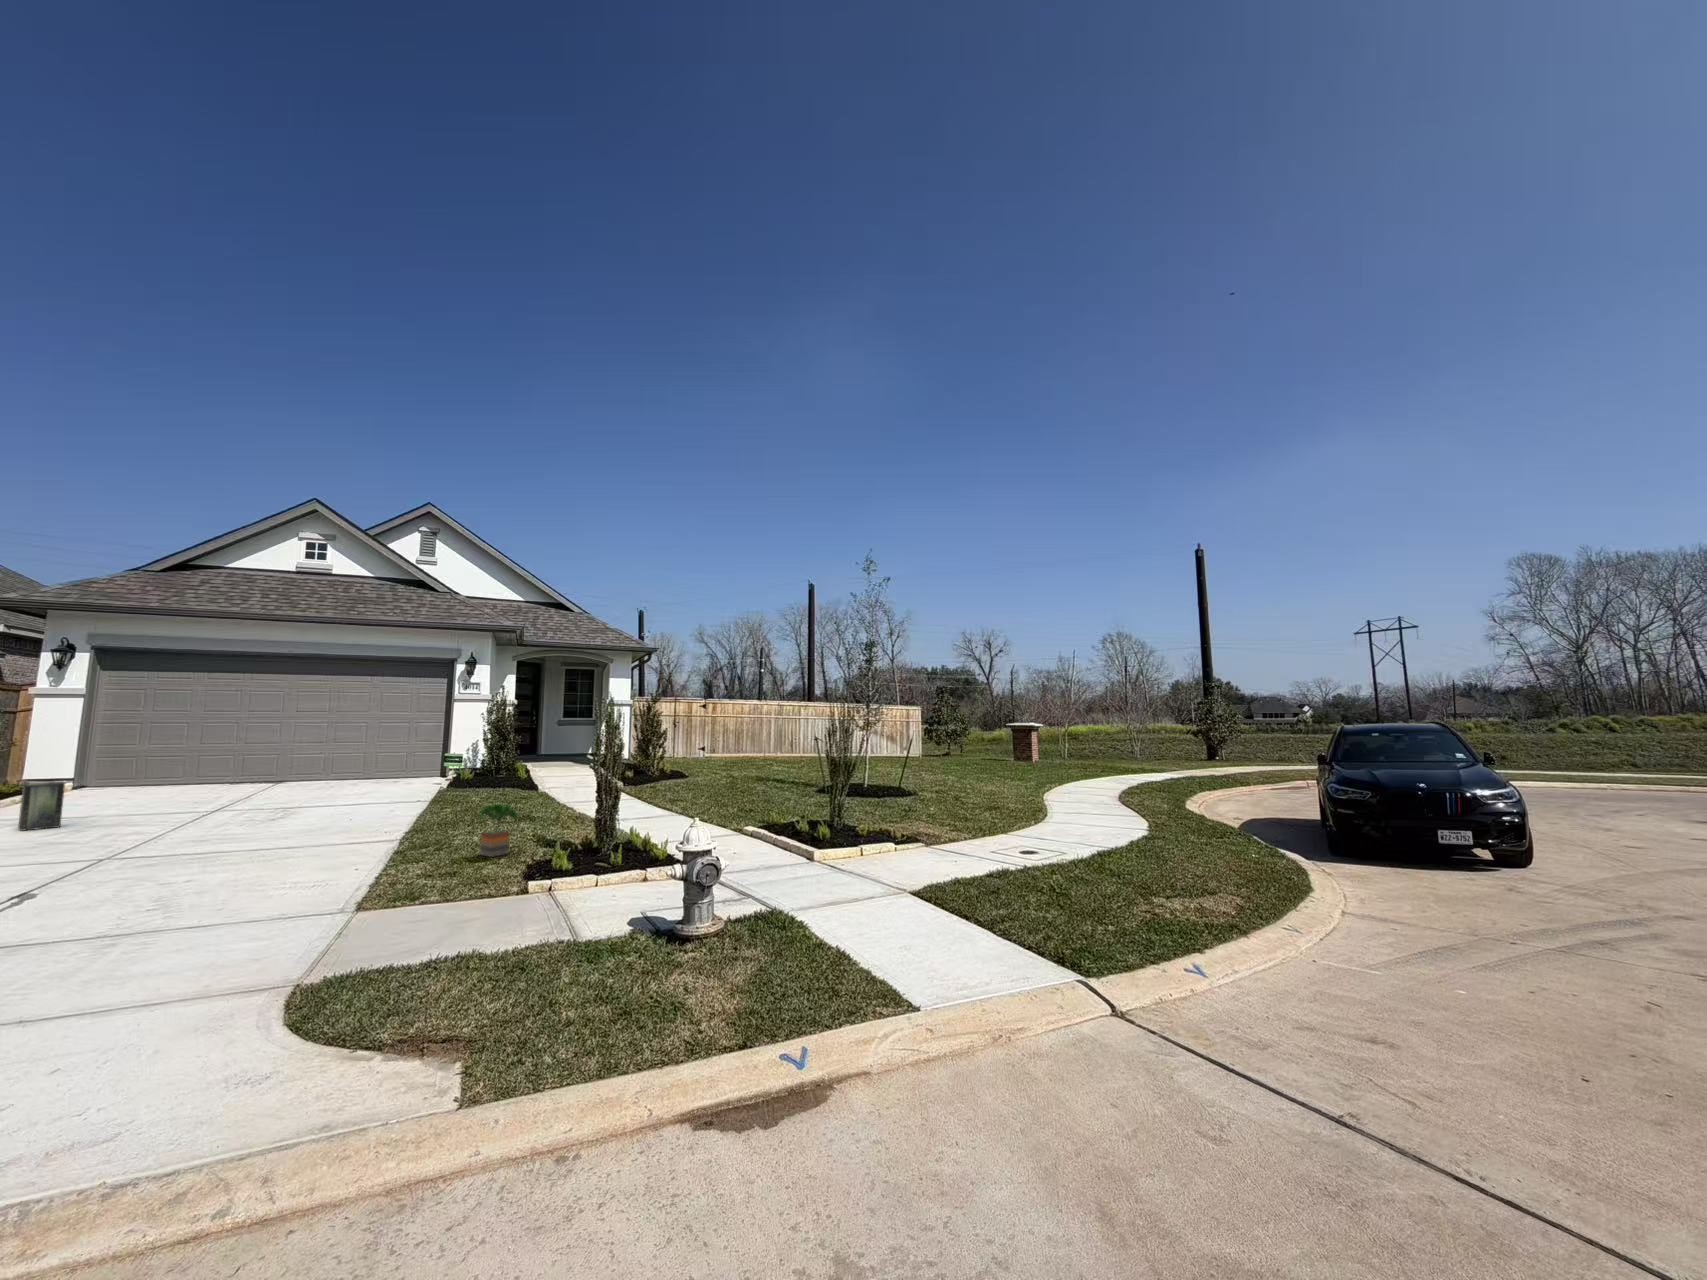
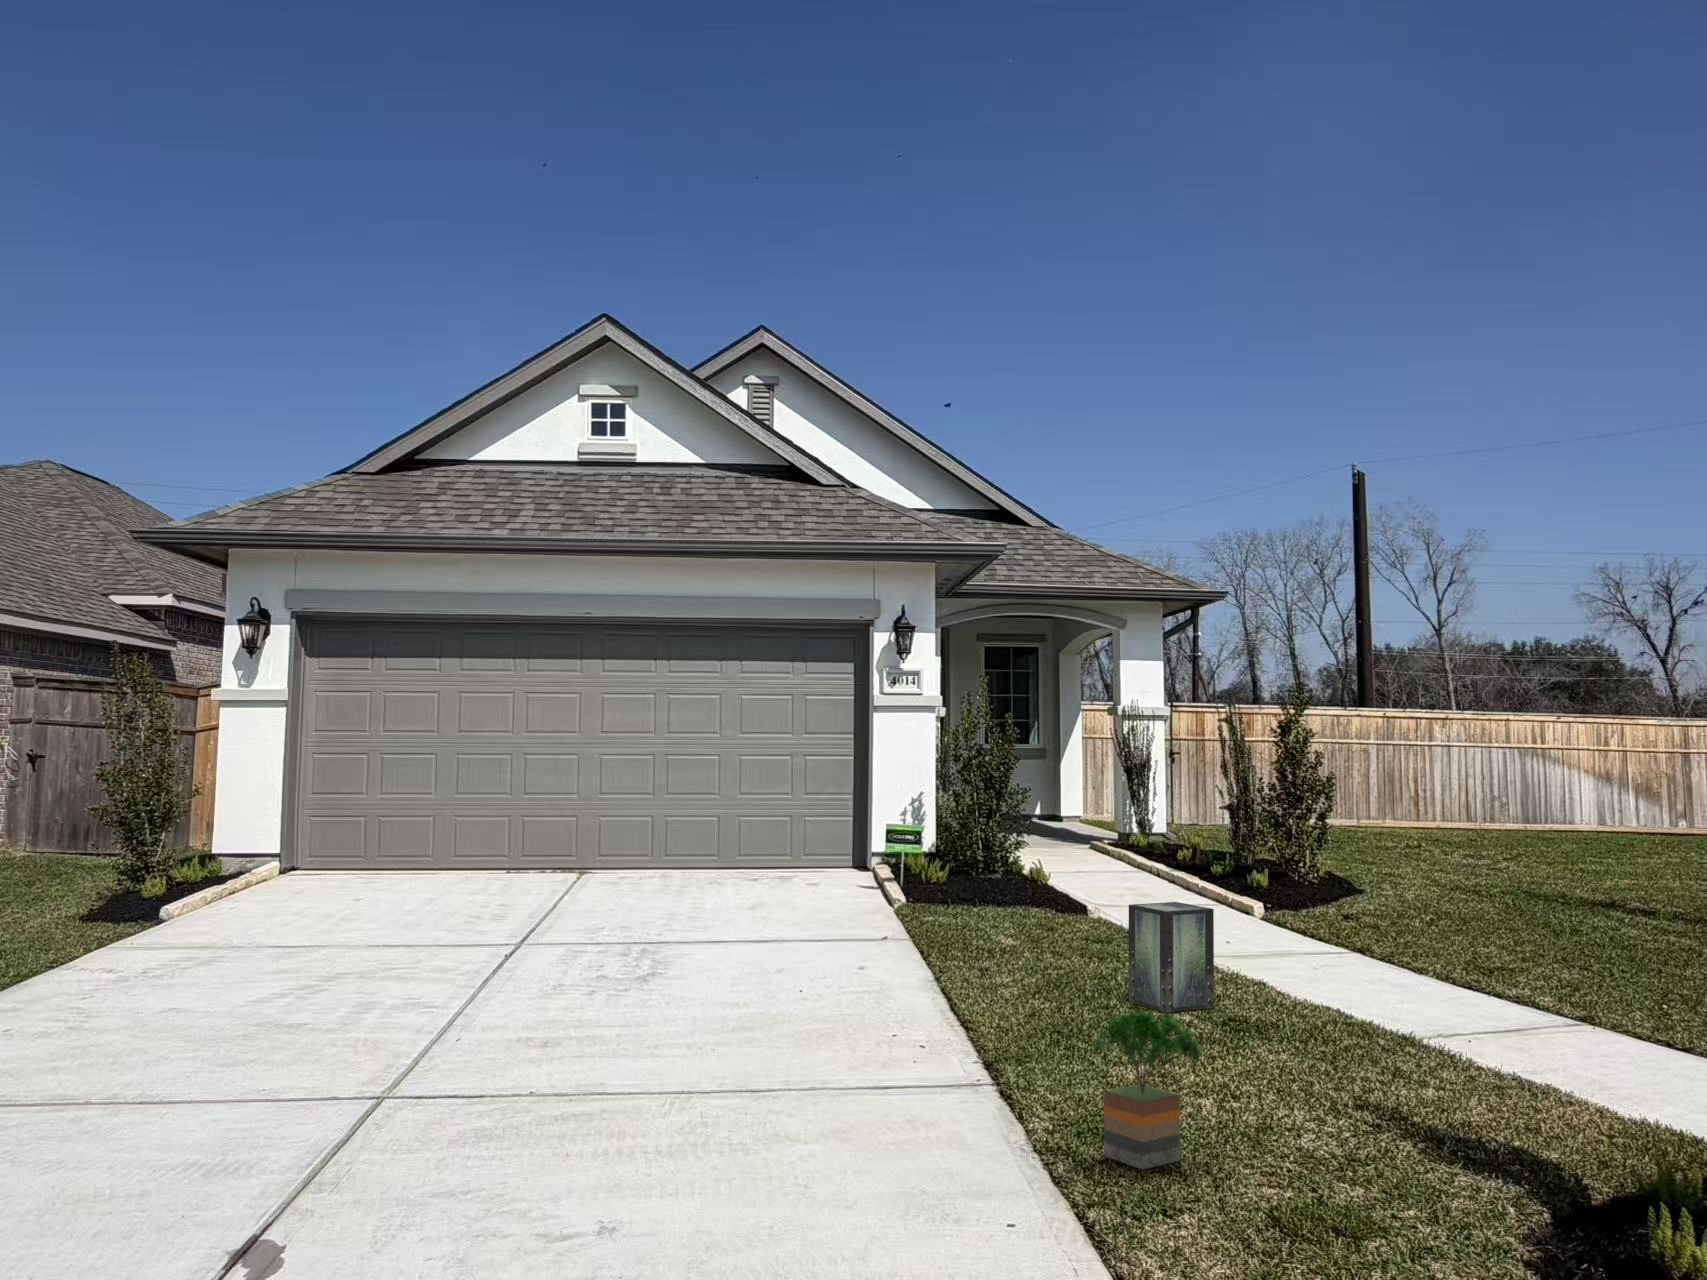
storage box: present [18,782,65,831] -> present [1129,902,1214,1013]

